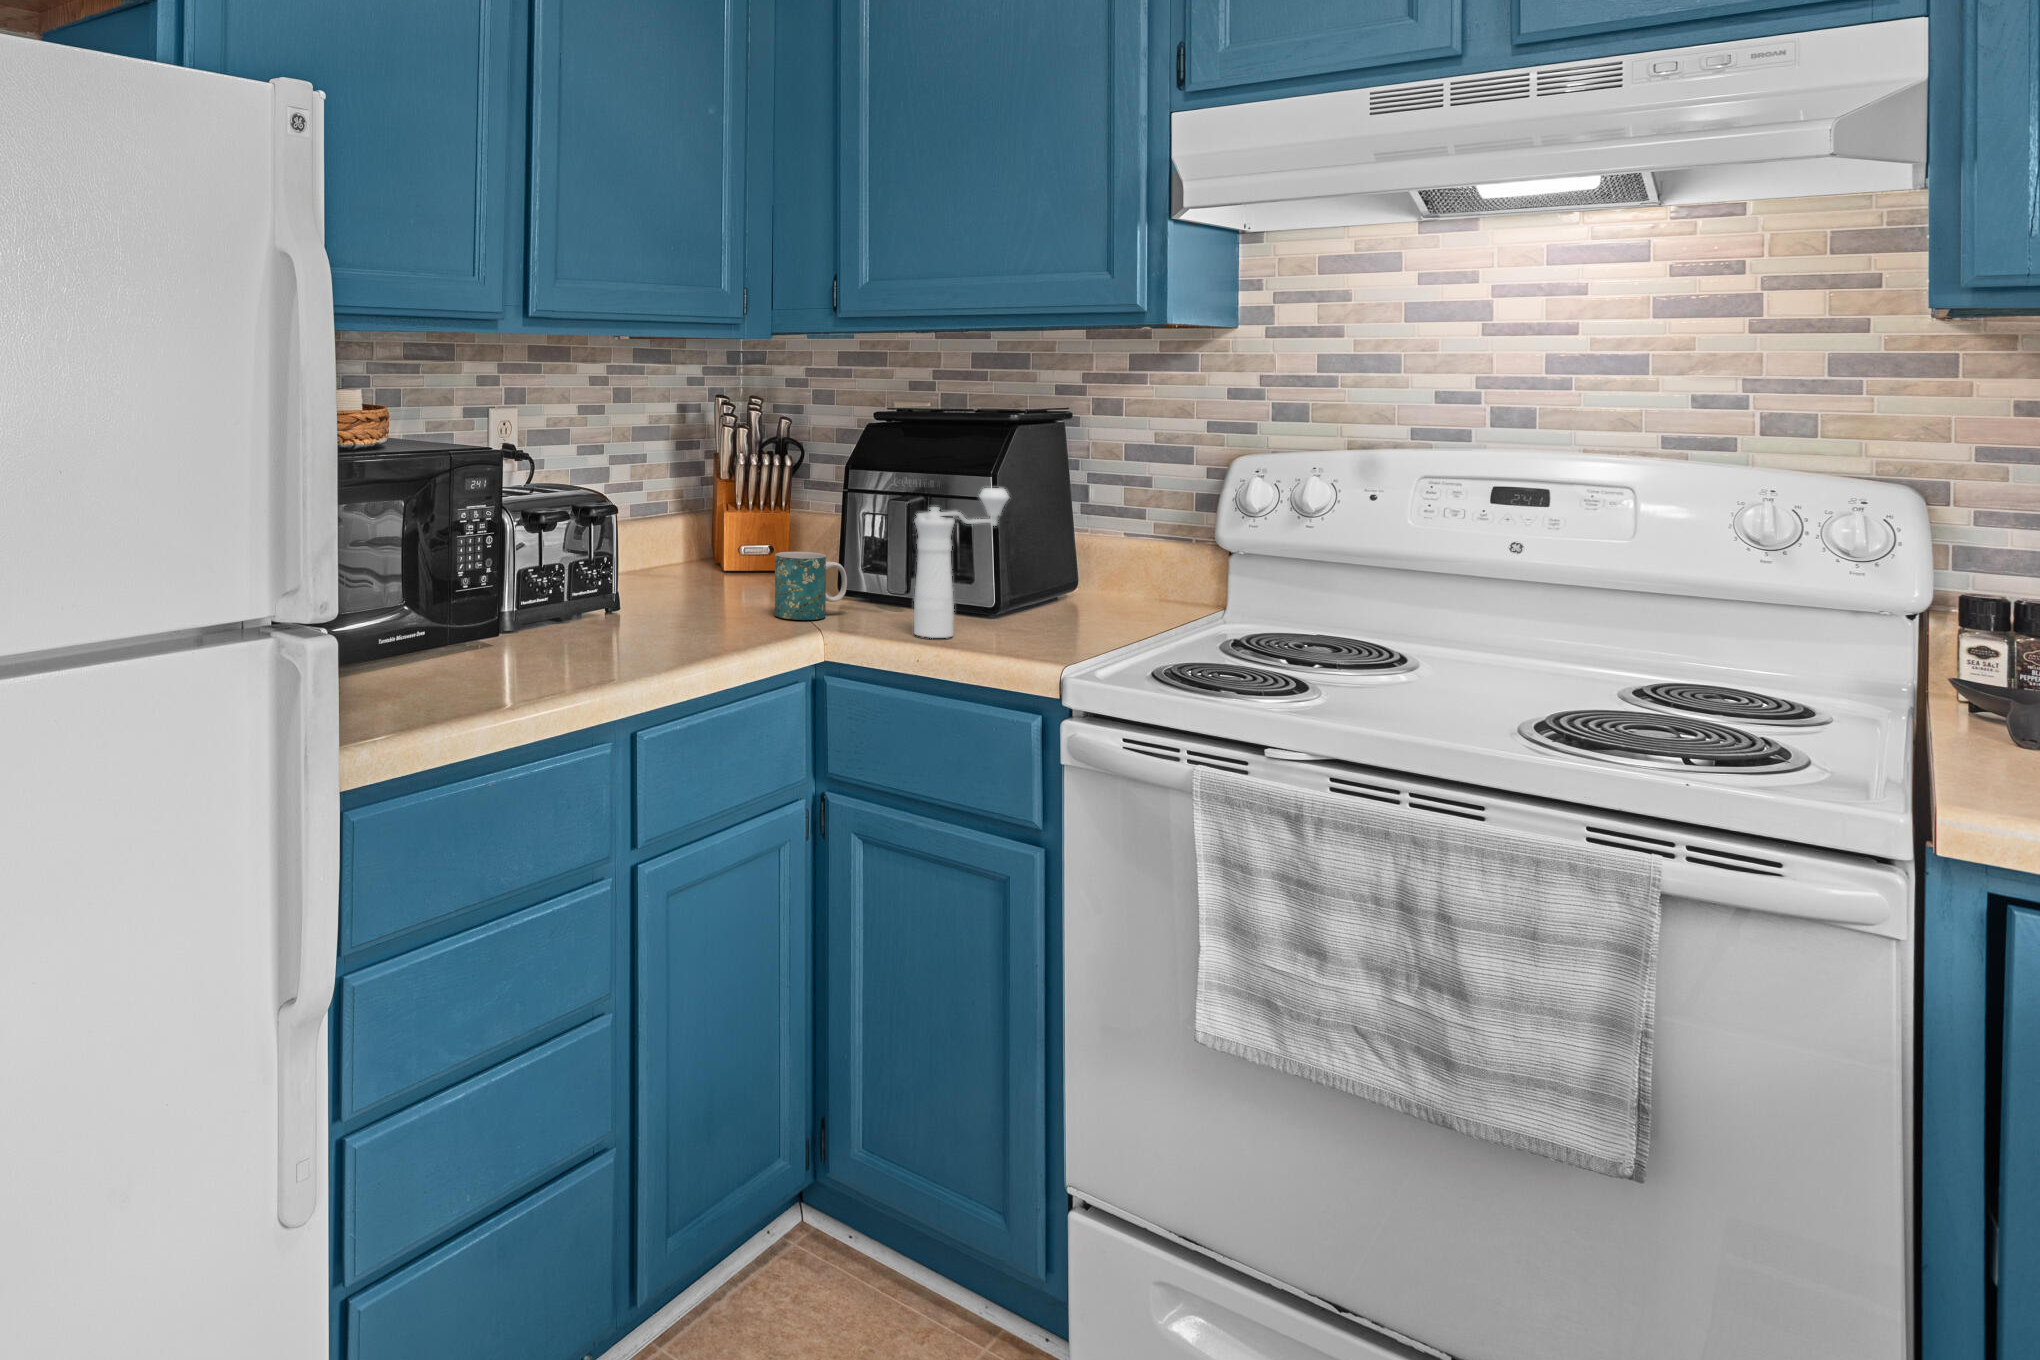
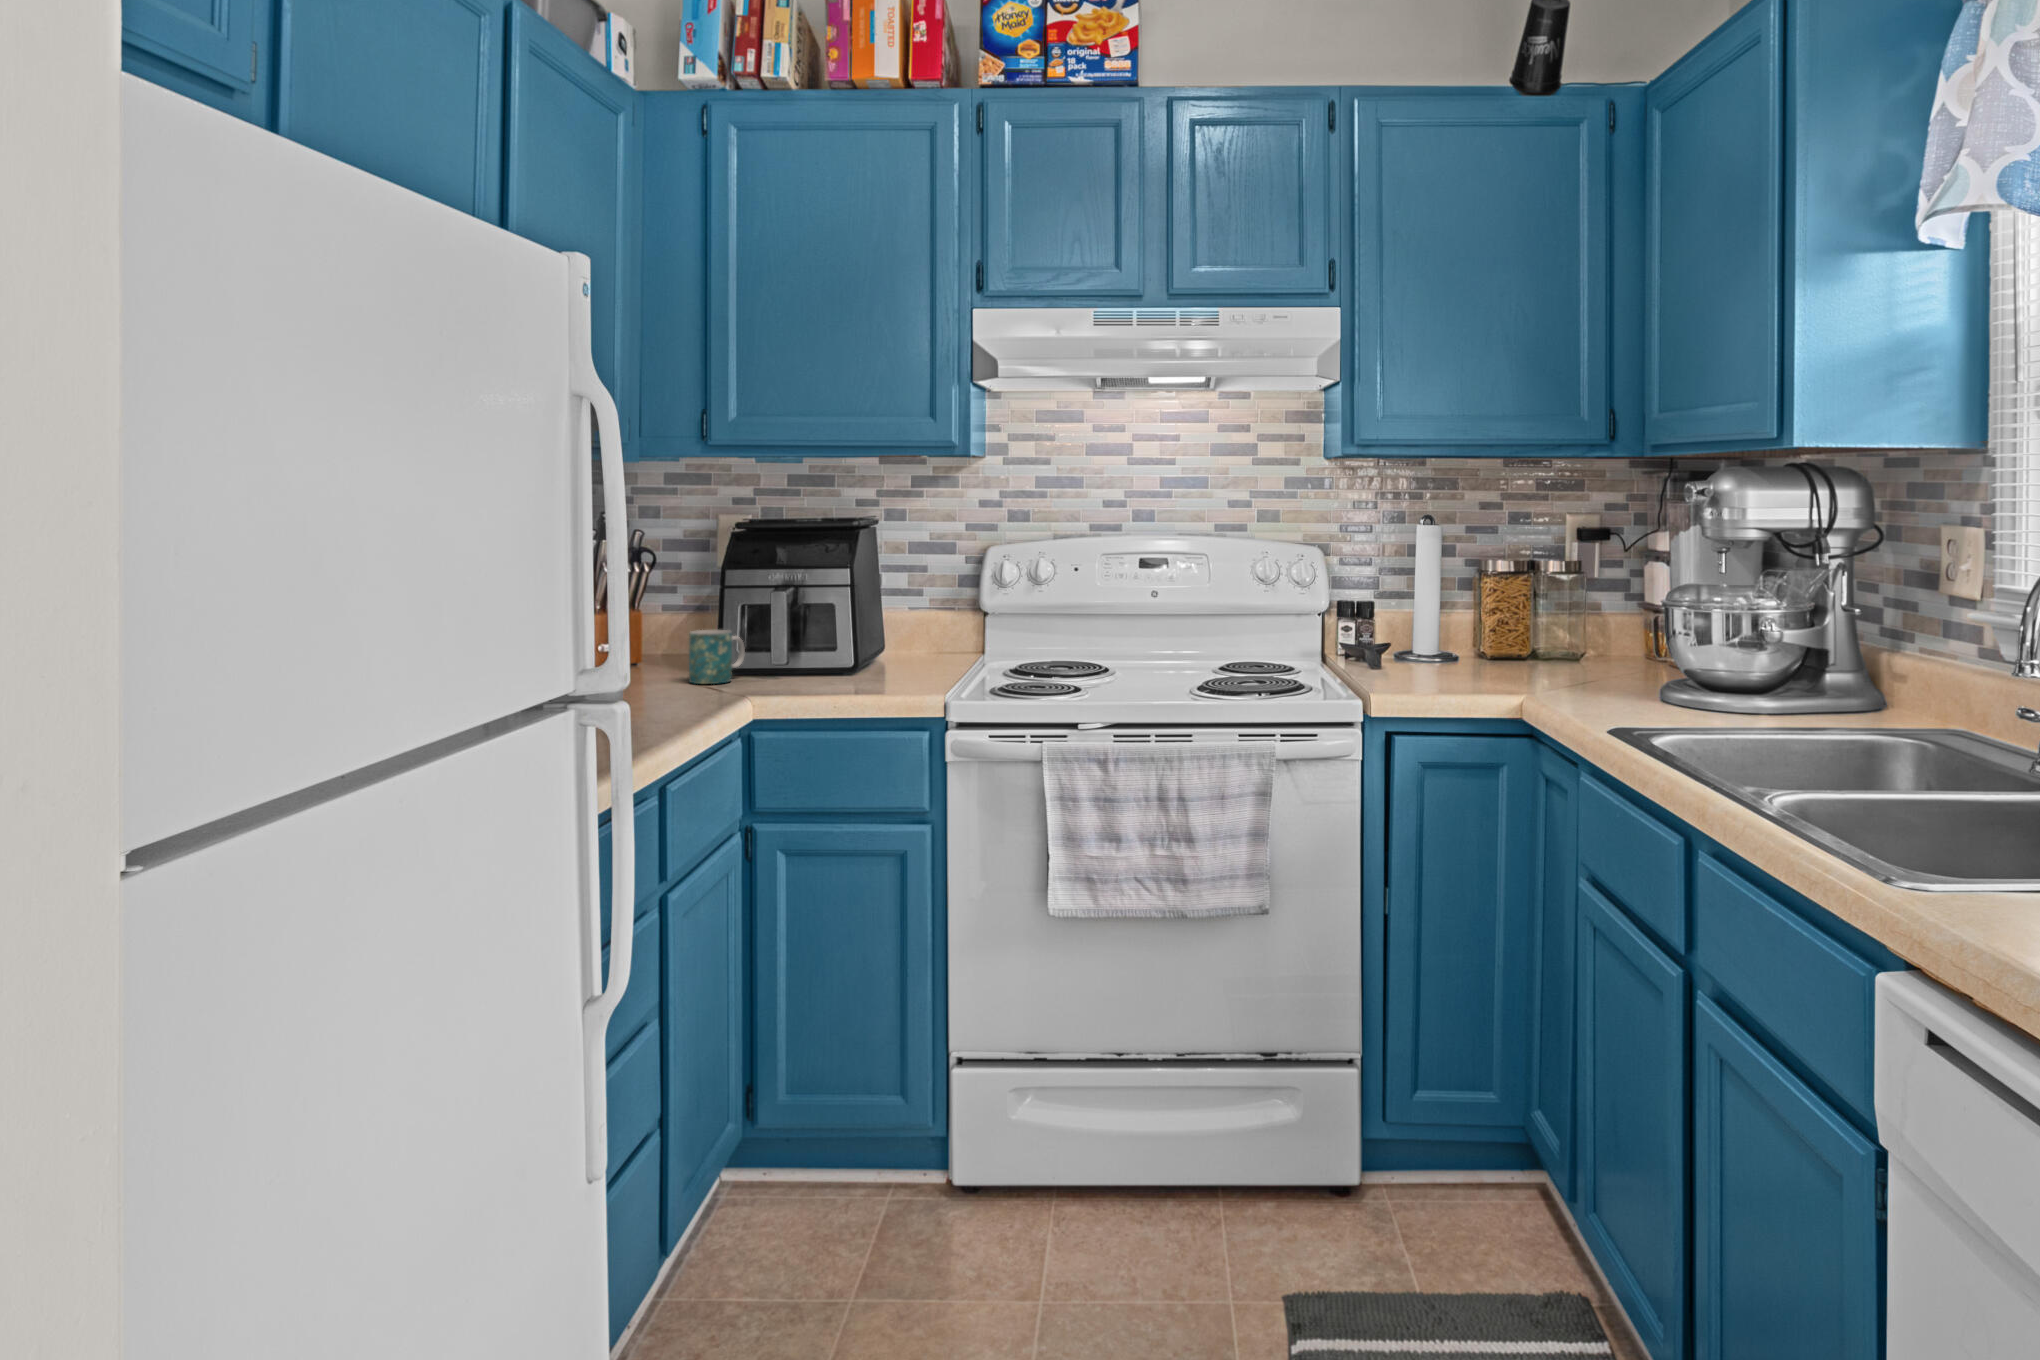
pepper mill: present [914,488,1009,638] -> none [814,571,873,684]

